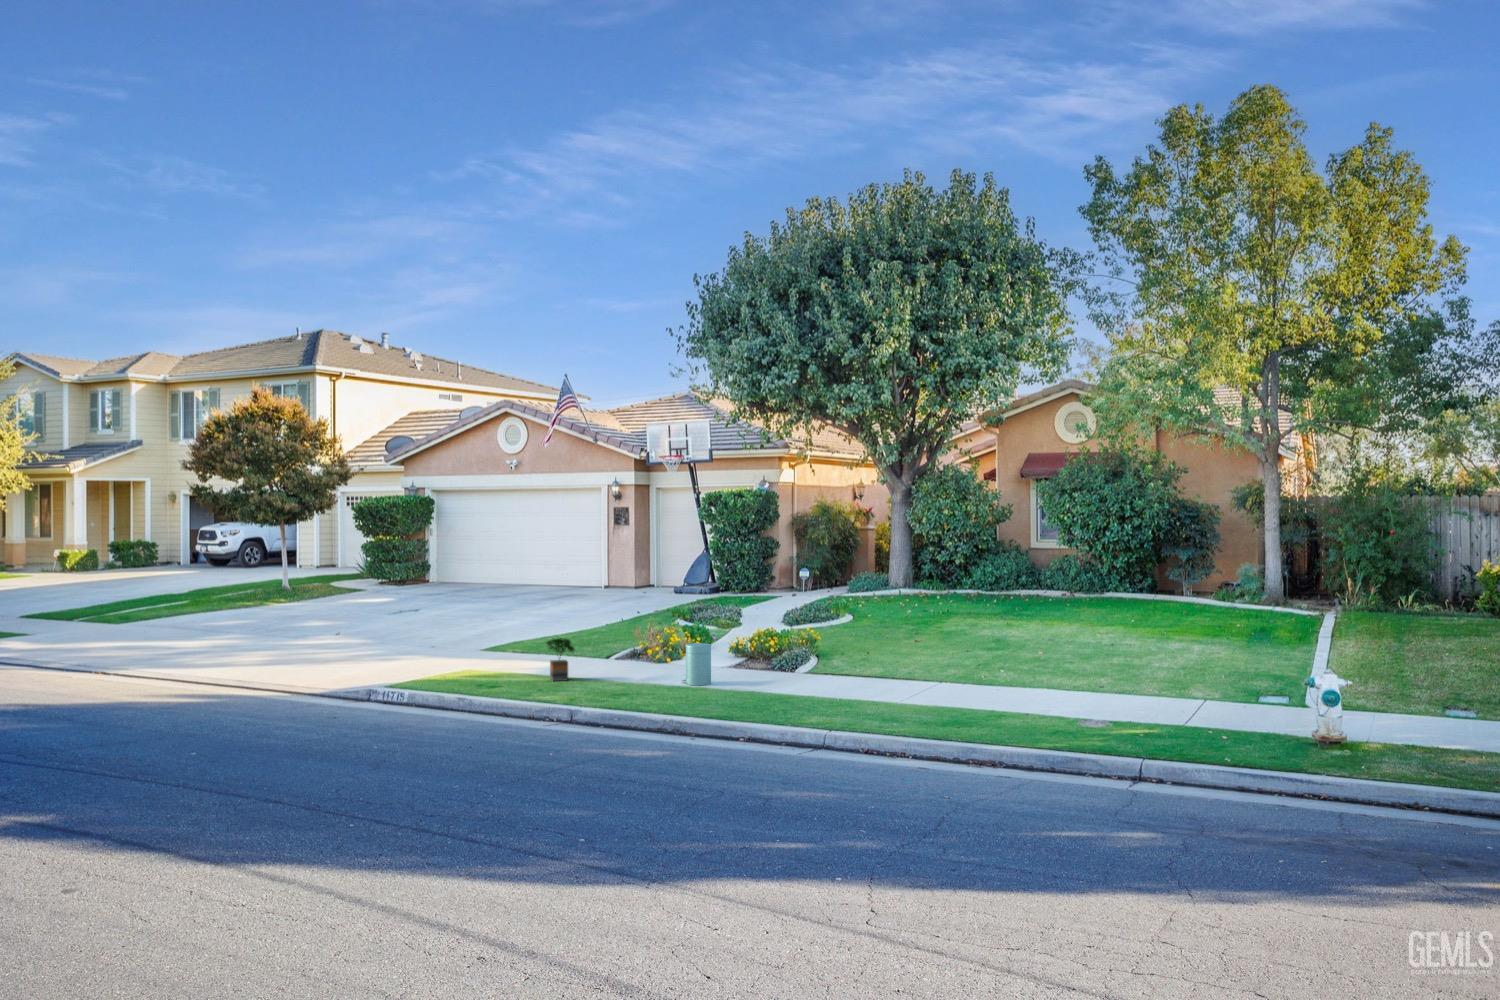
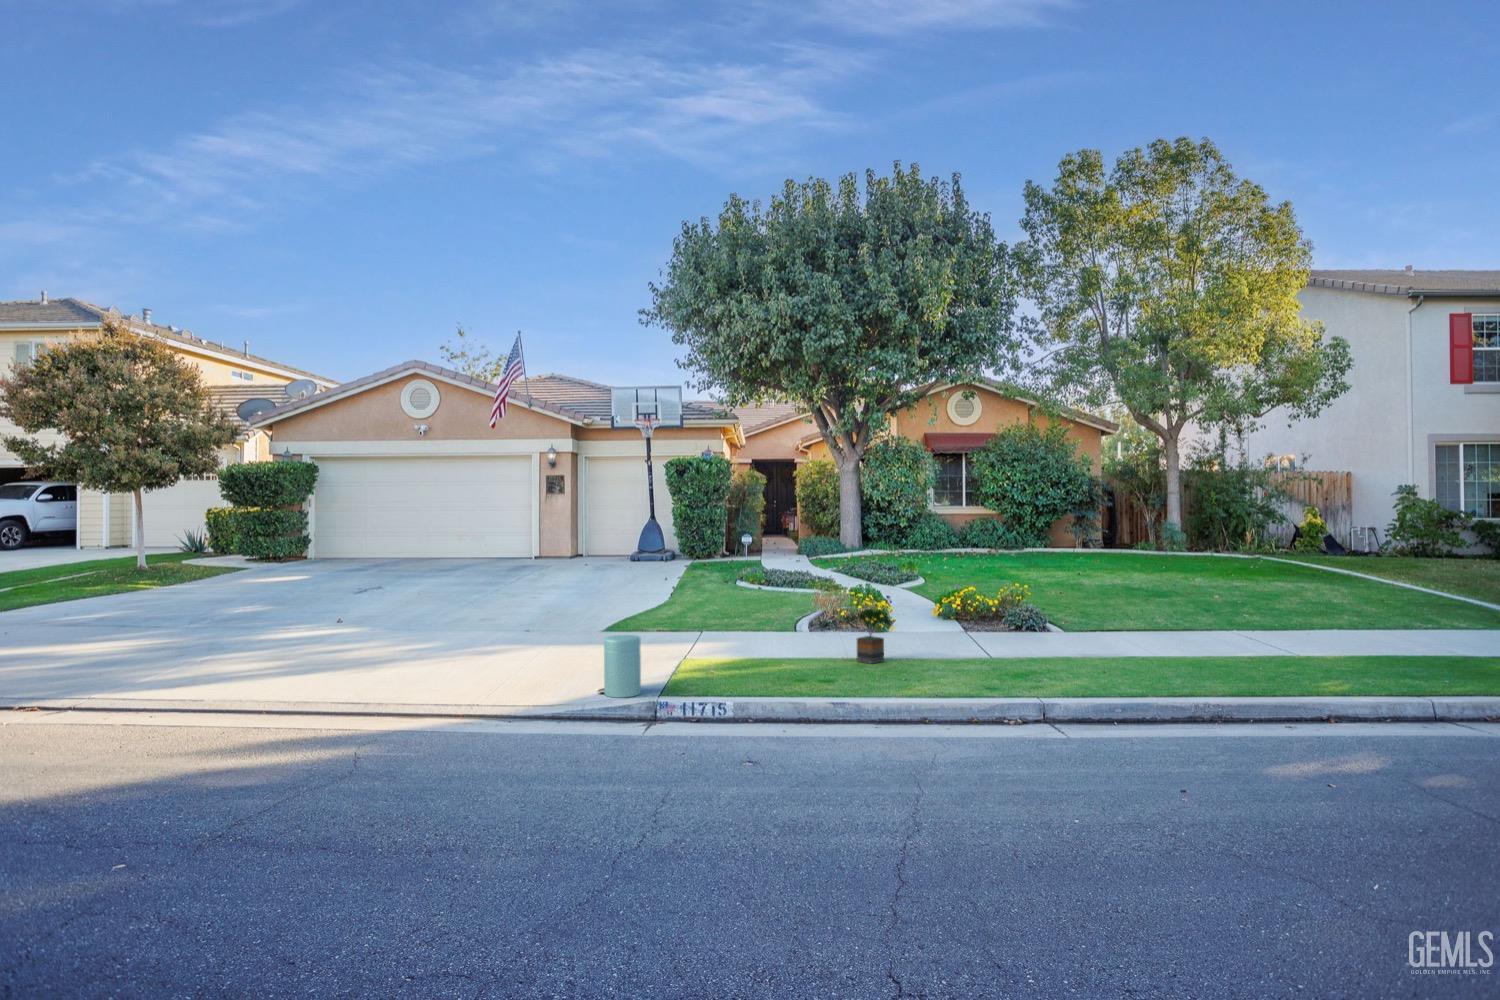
trash can: present [683,643,711,686] -> present [598,635,641,698]

